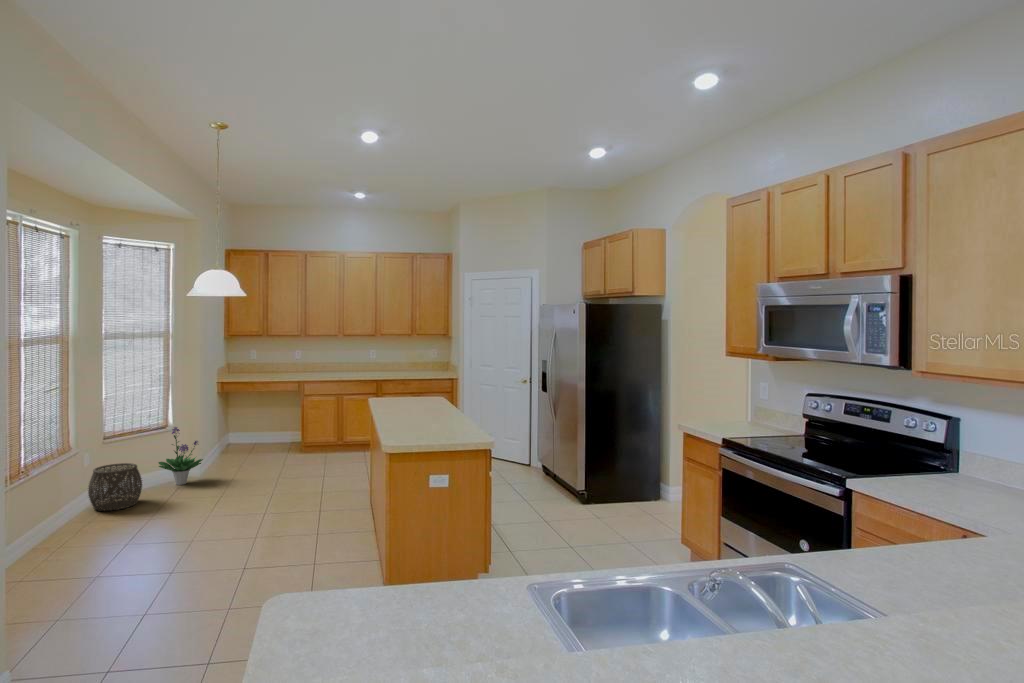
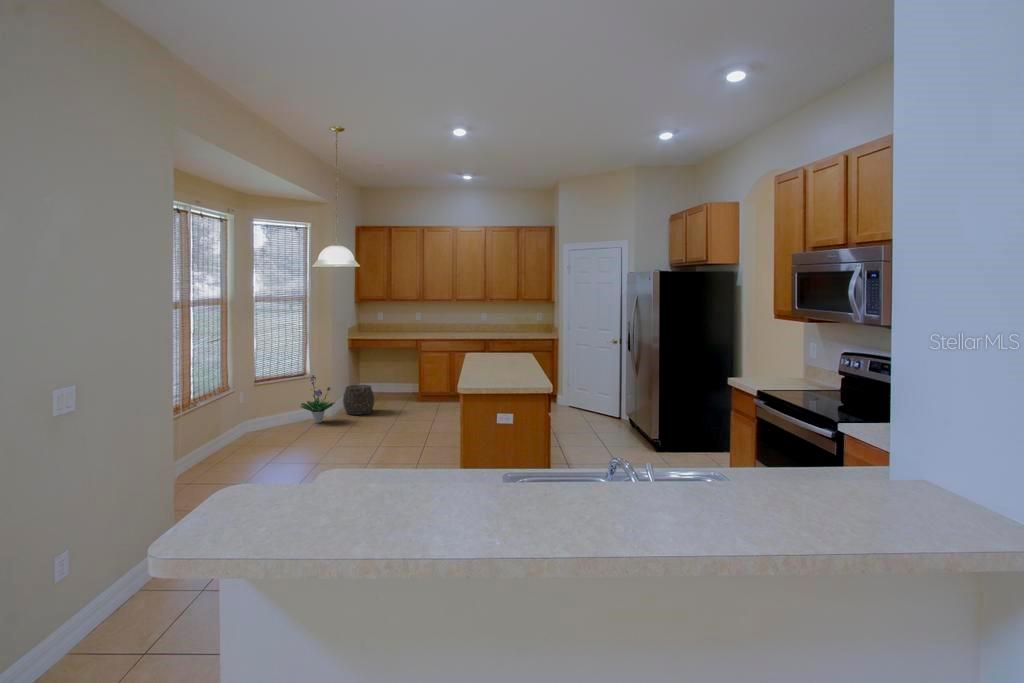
woven basket: present [88,463,142,511] -> present [343,385,374,415]

